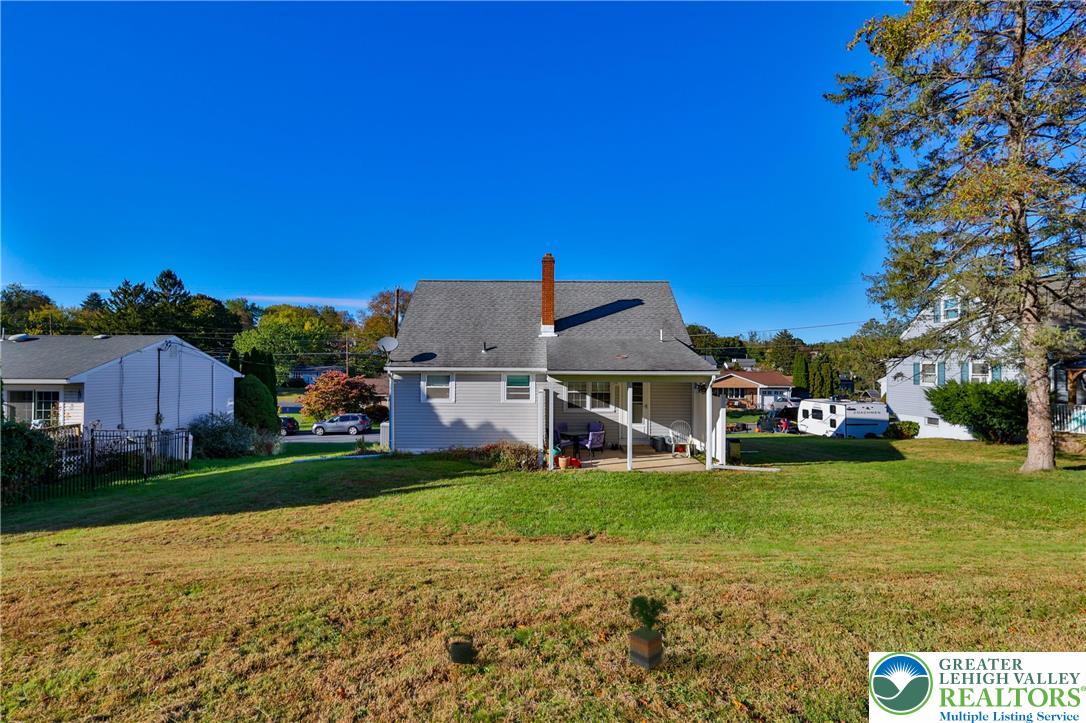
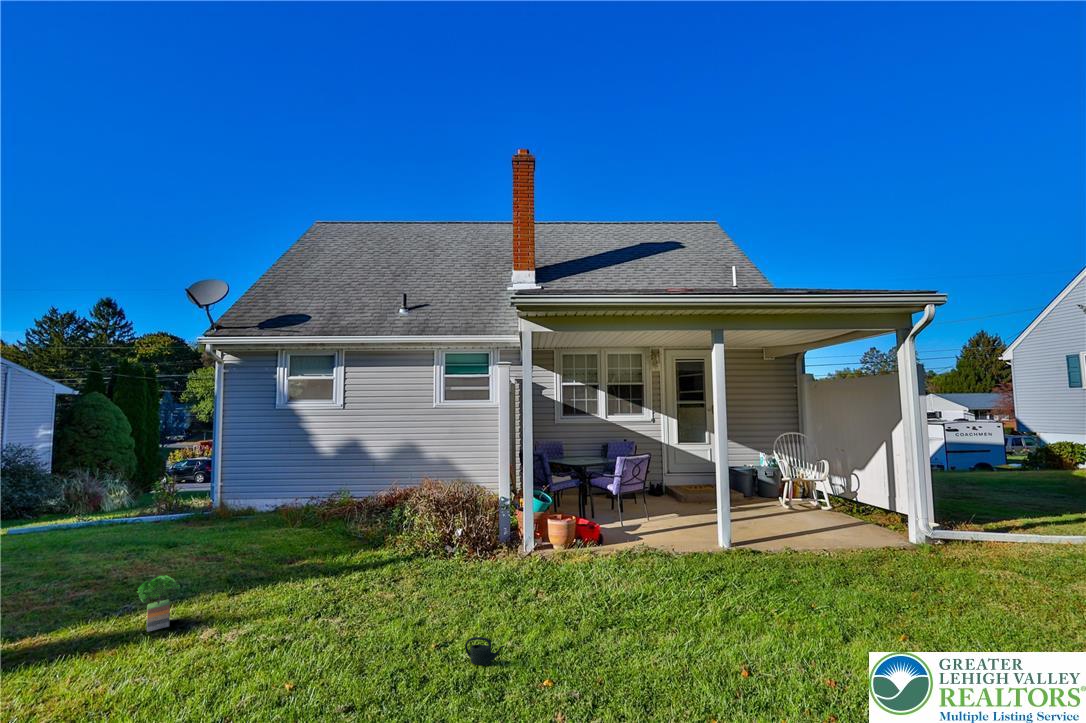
potted tree: present [629,595,668,670] -> present [138,575,179,632]

